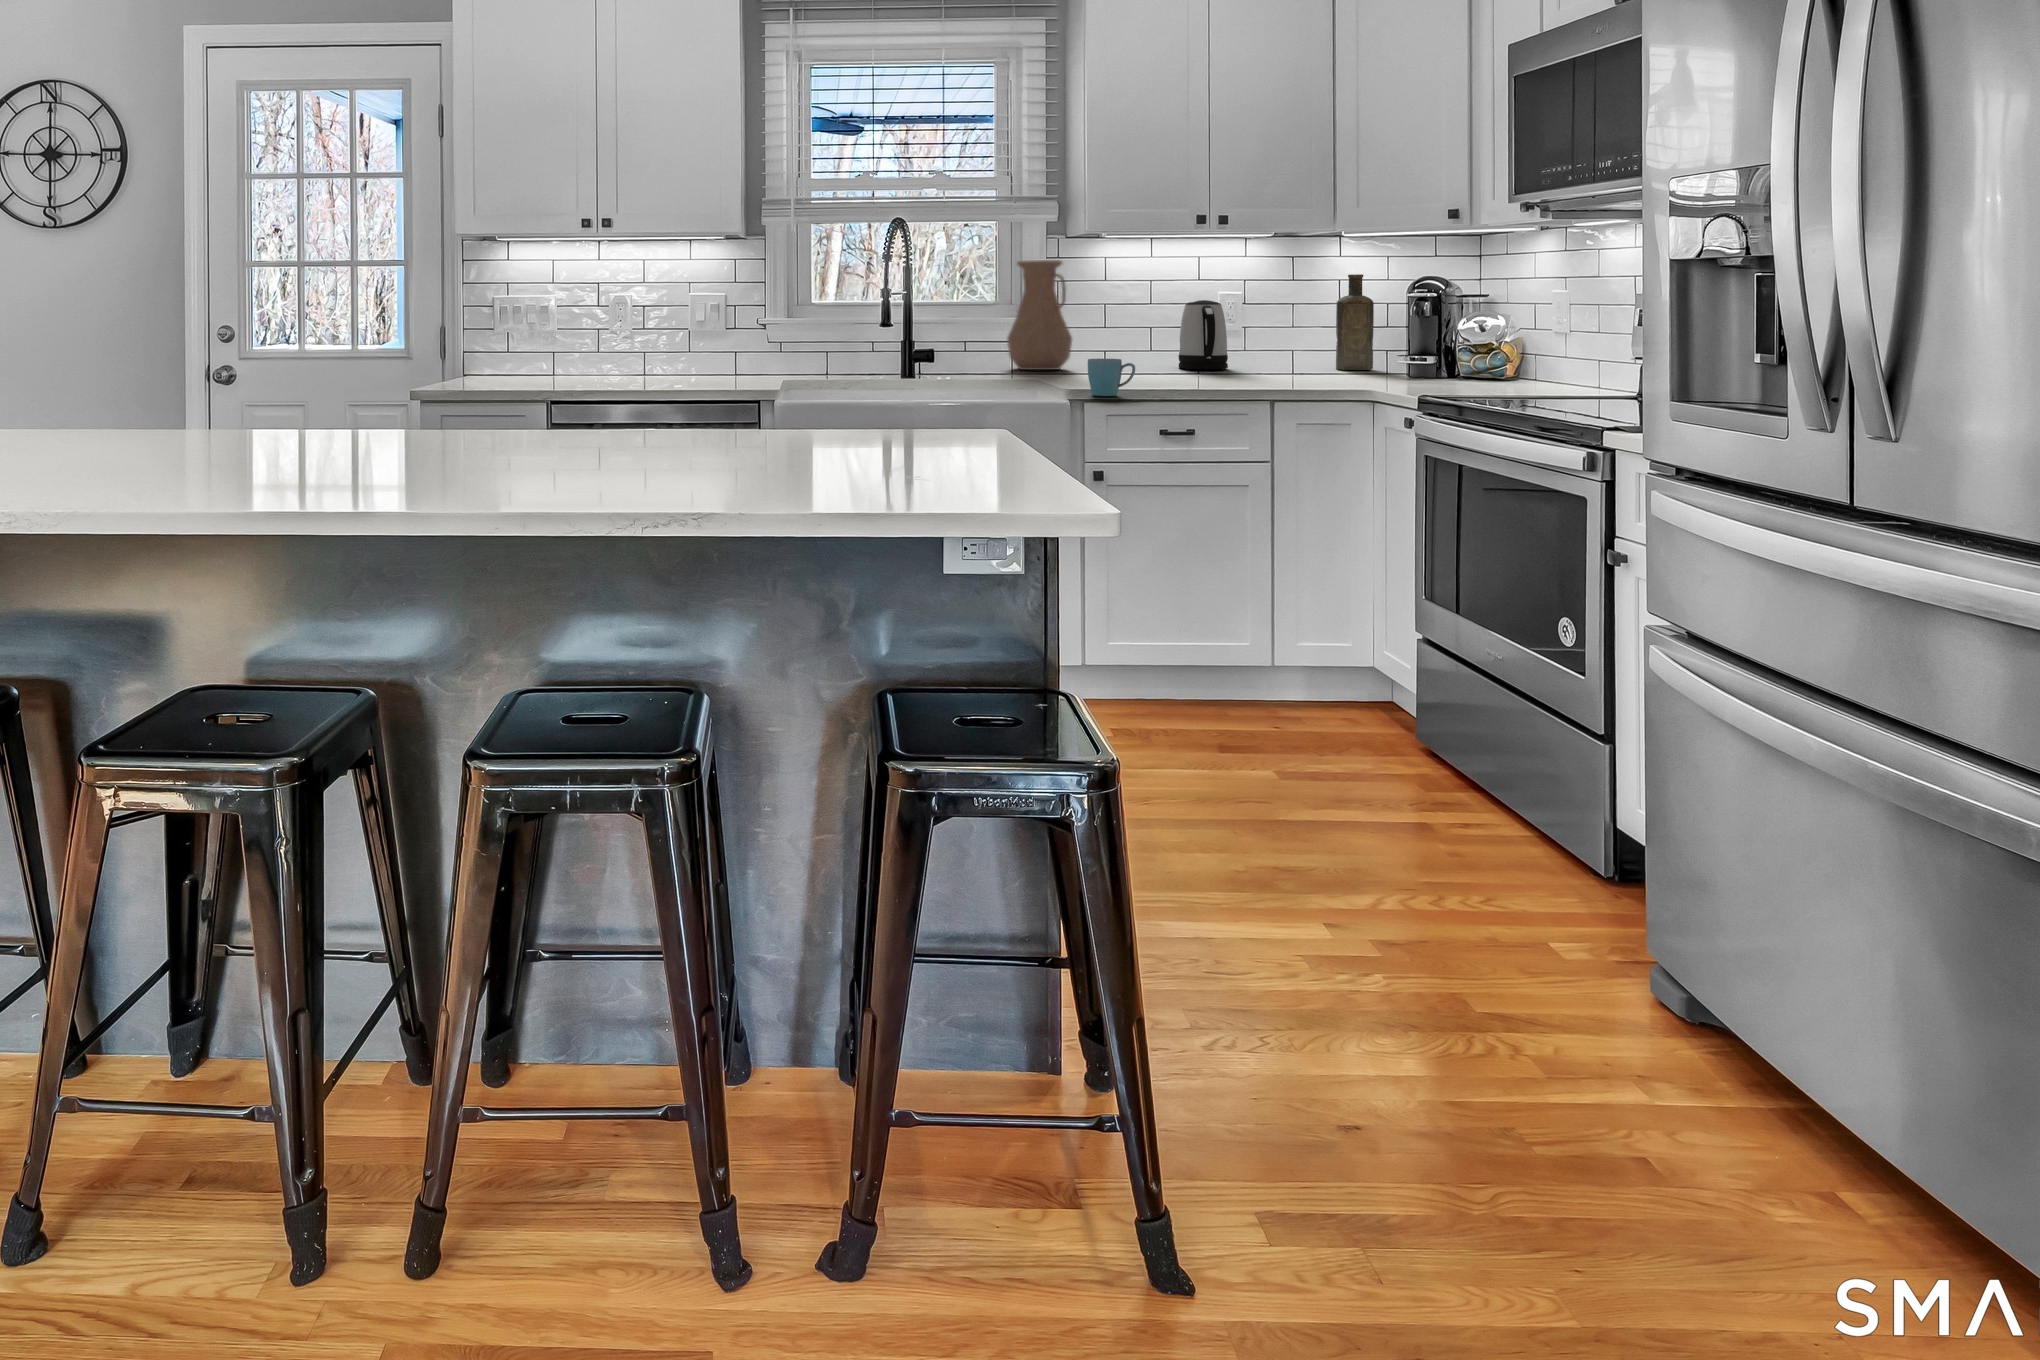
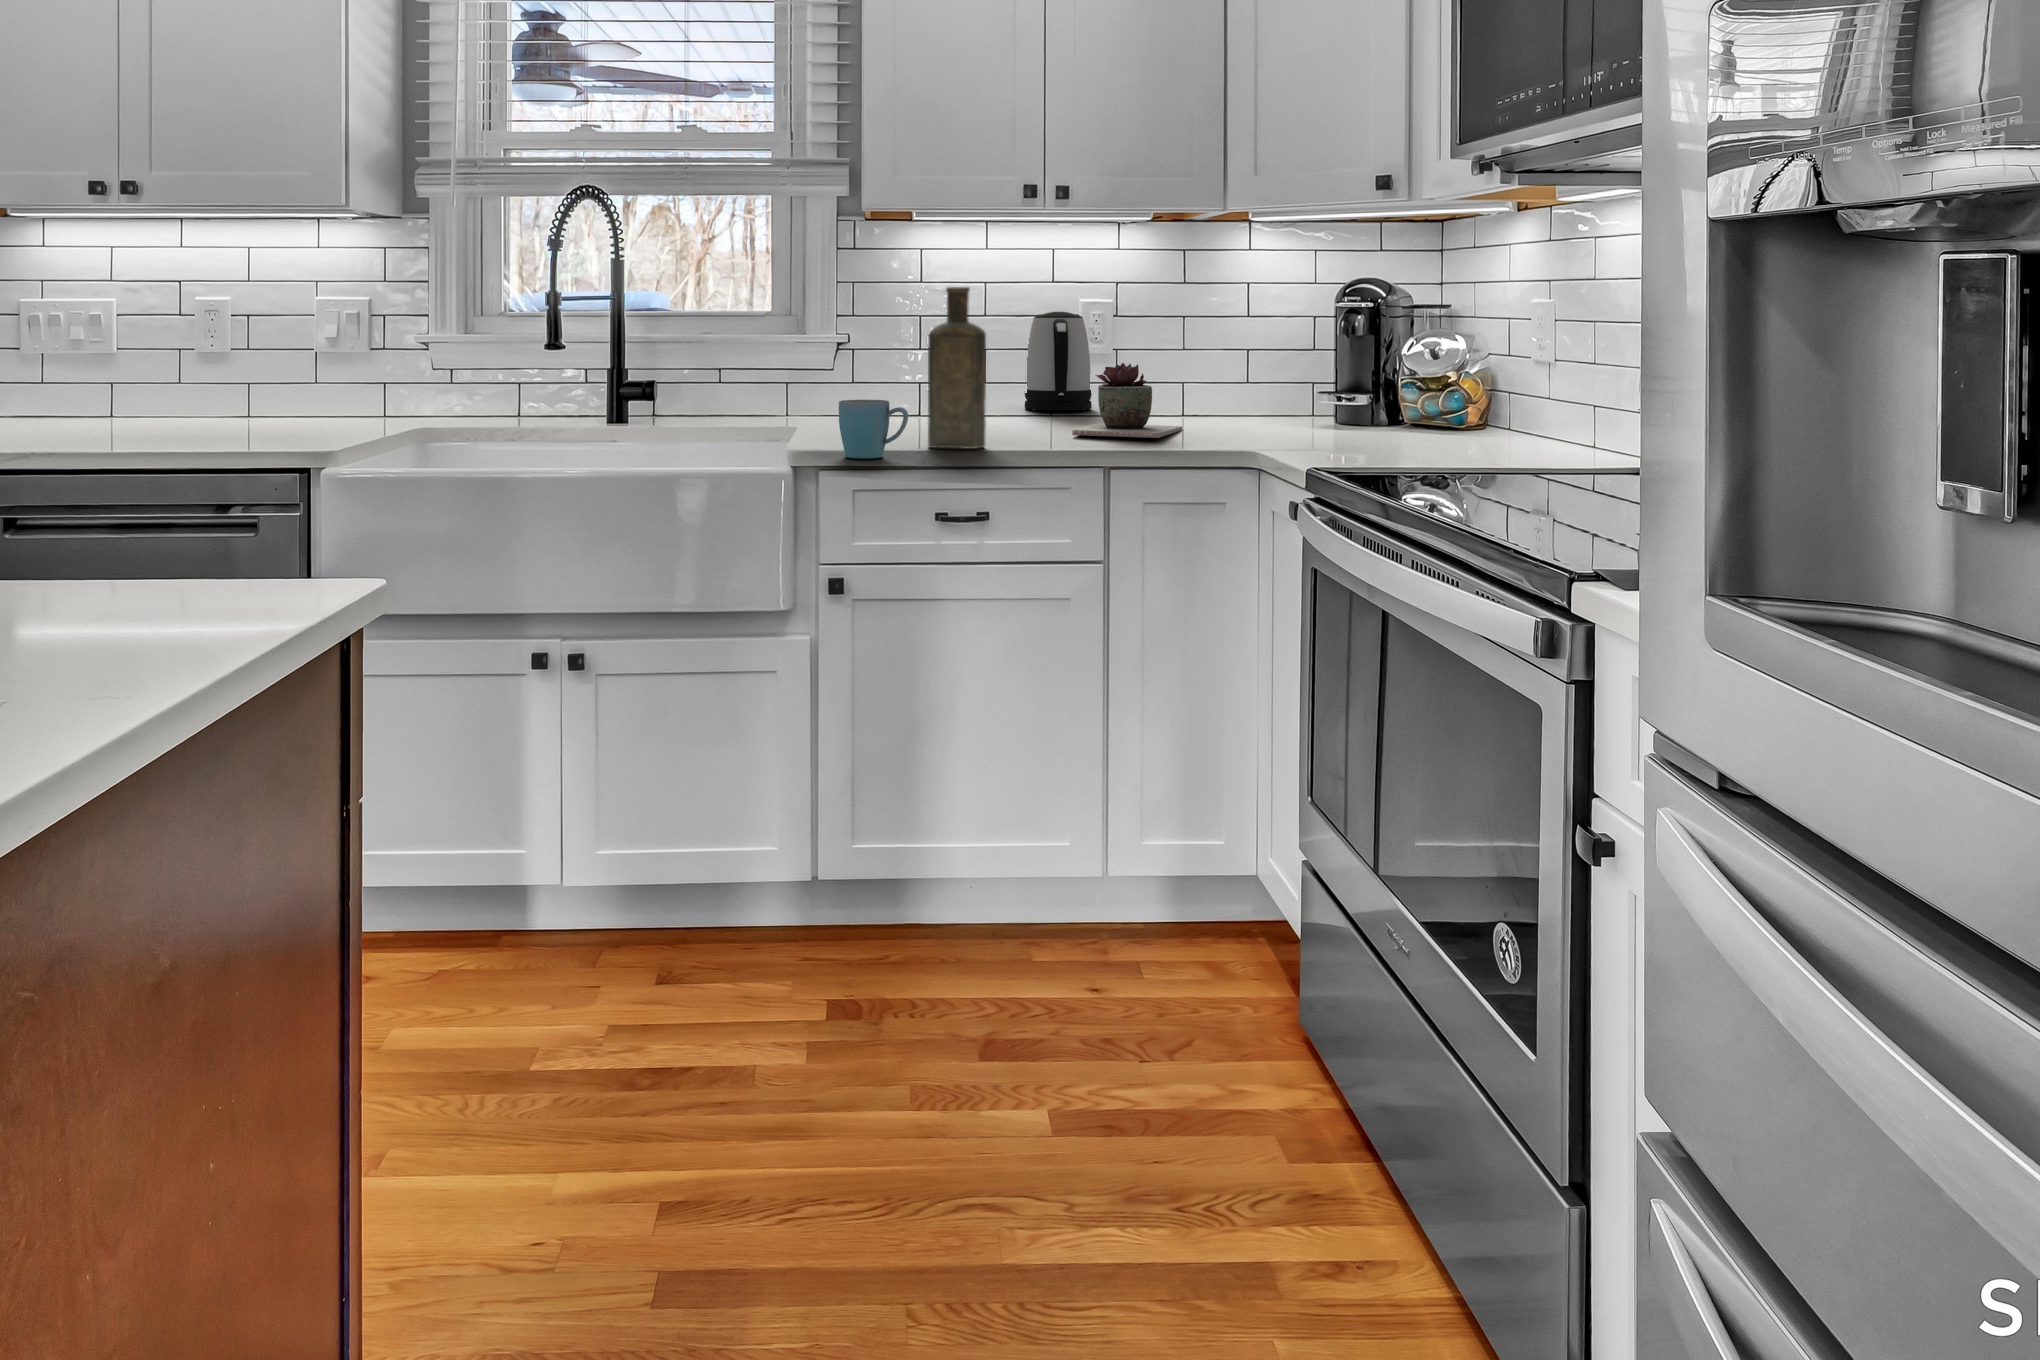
vase: present [1007,260,1072,370] -> none [778,251,872,412]
bottle: present [1336,274,1374,370] -> present [928,287,986,449]
succulent plant: none [1231,335,1303,385] -> present [1072,363,1182,438]

